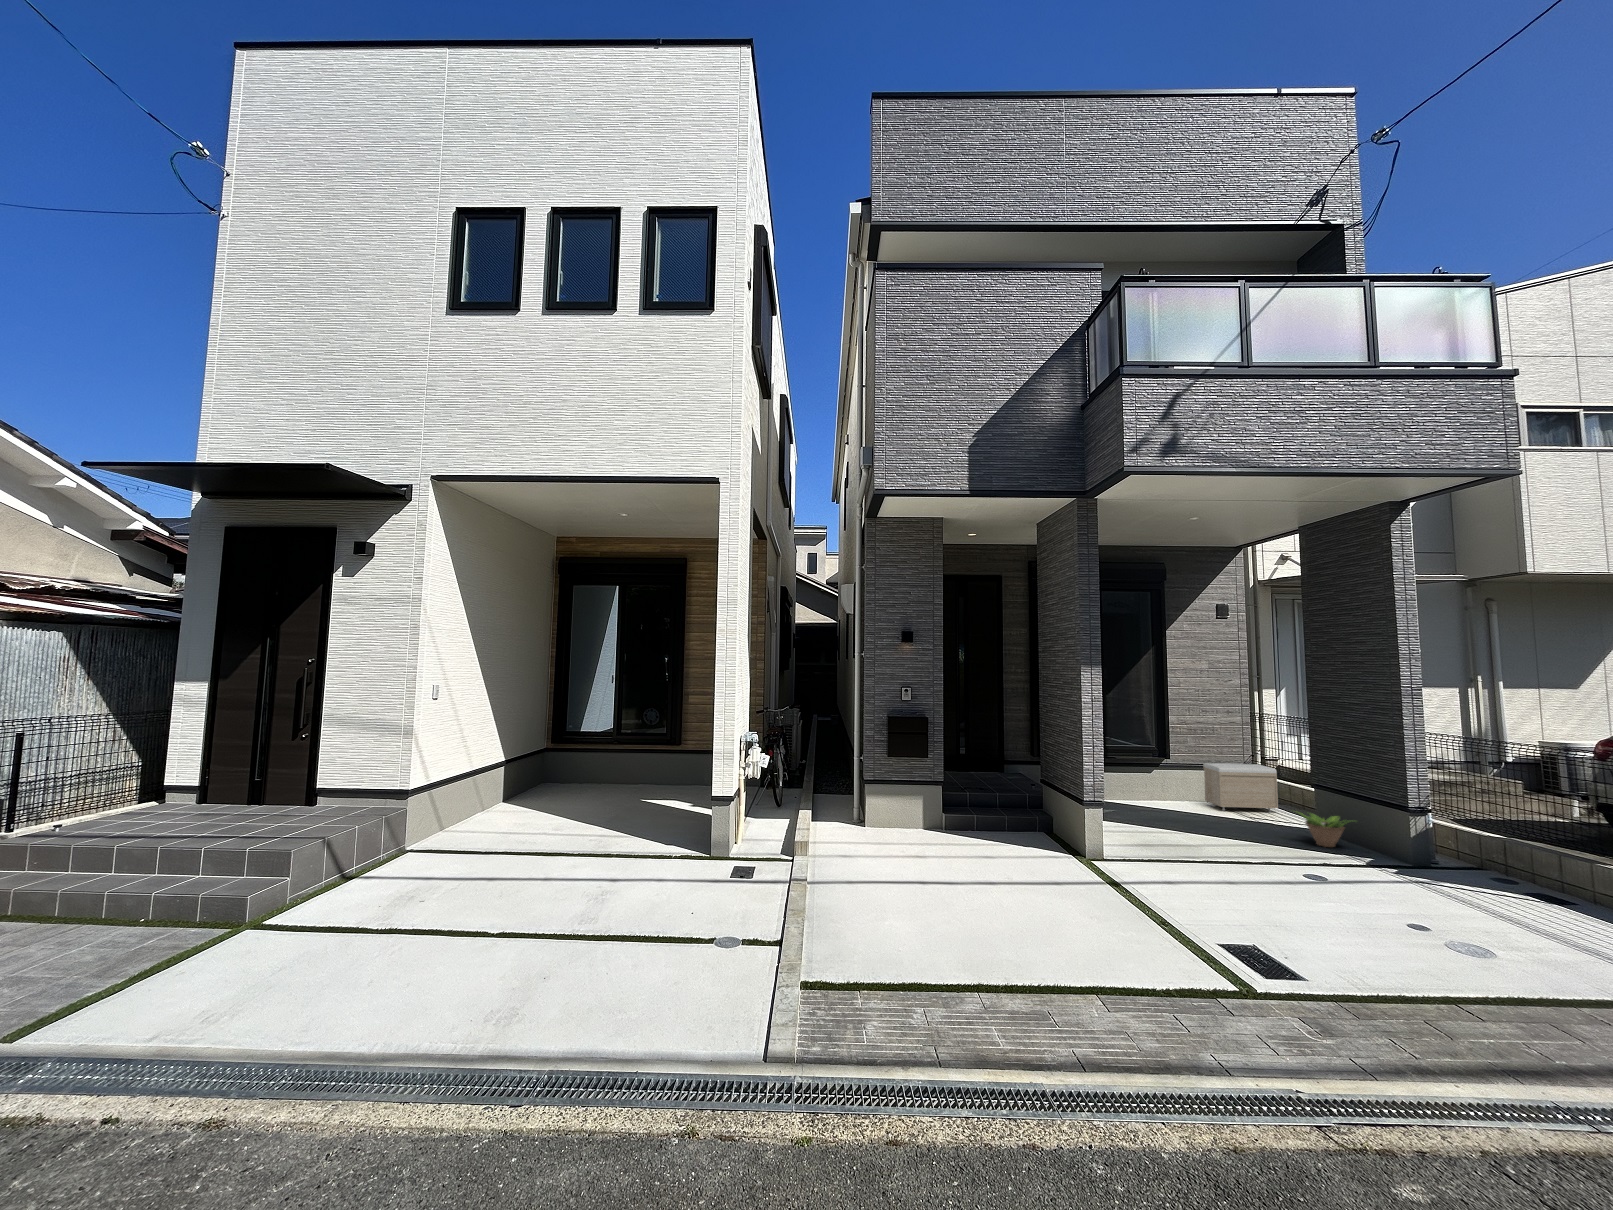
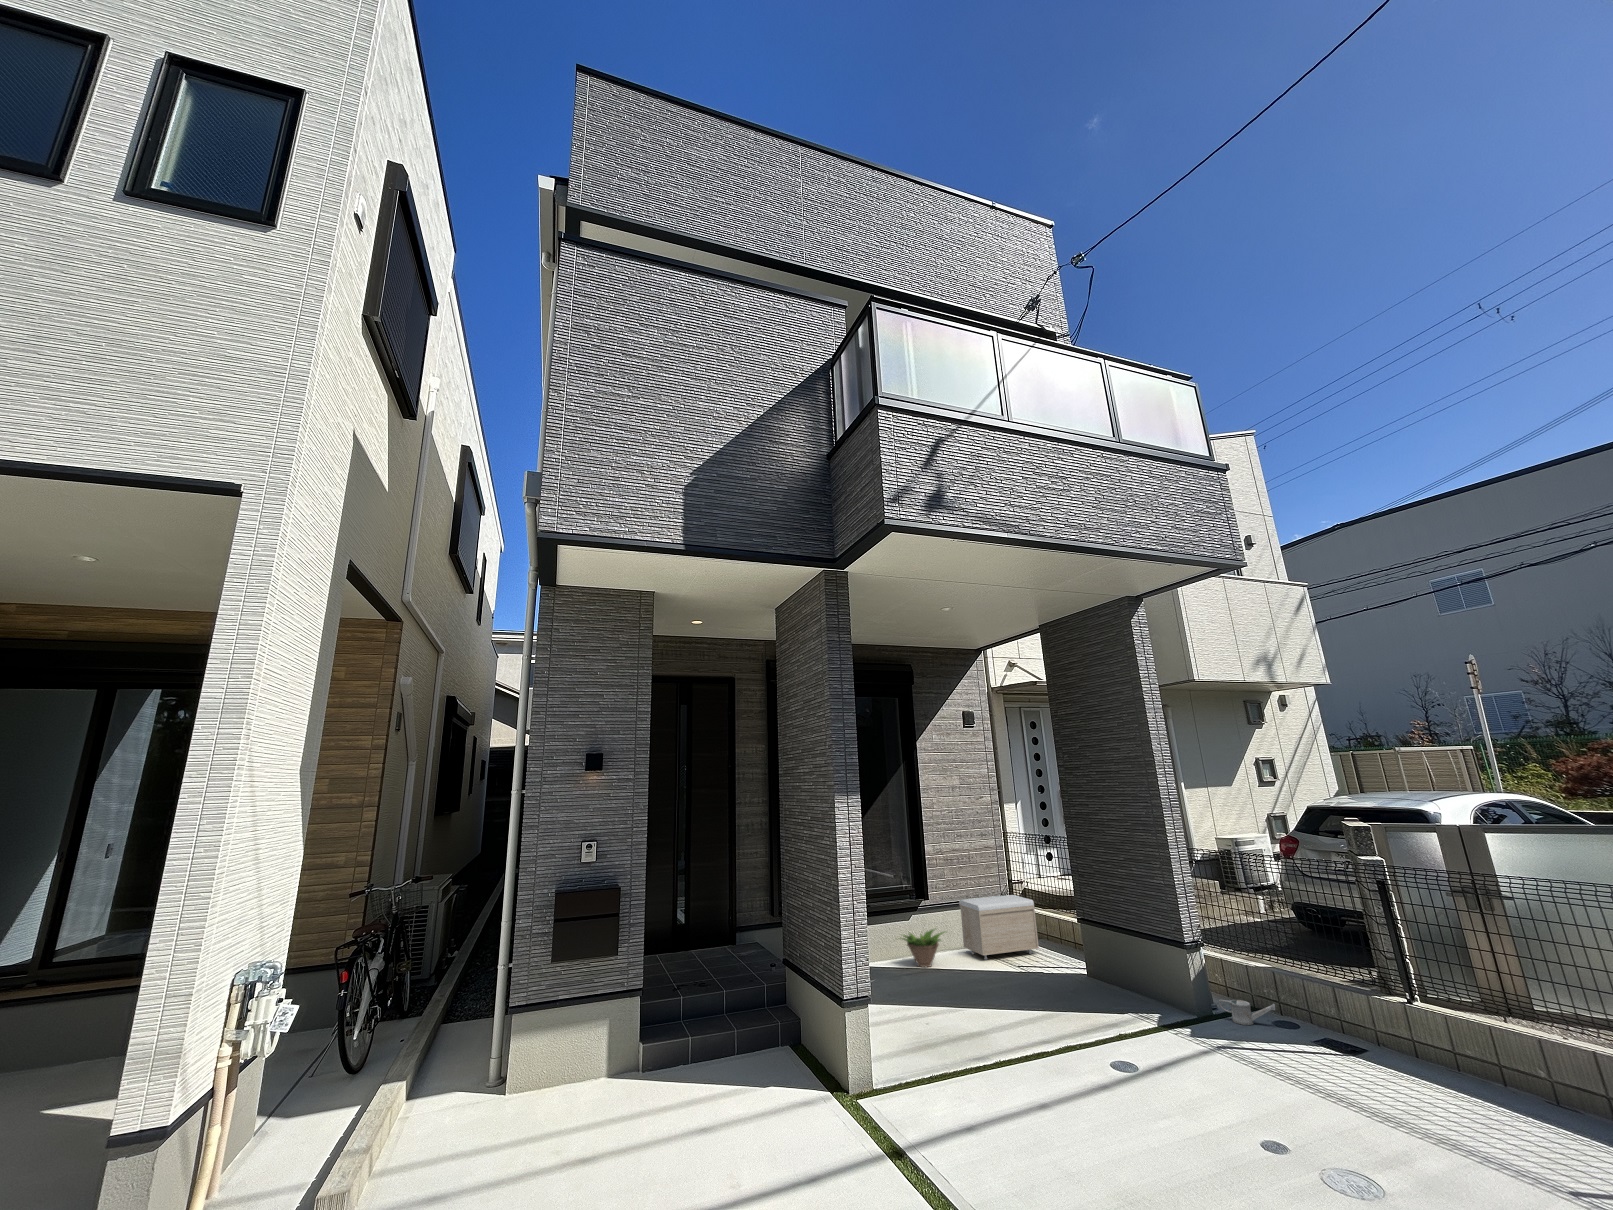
decorative plant: present [1298,812,1350,847] -> present [902,928,944,967]
watering can: none [1430,852,1485,873] -> present [1219,1000,1275,1025]

